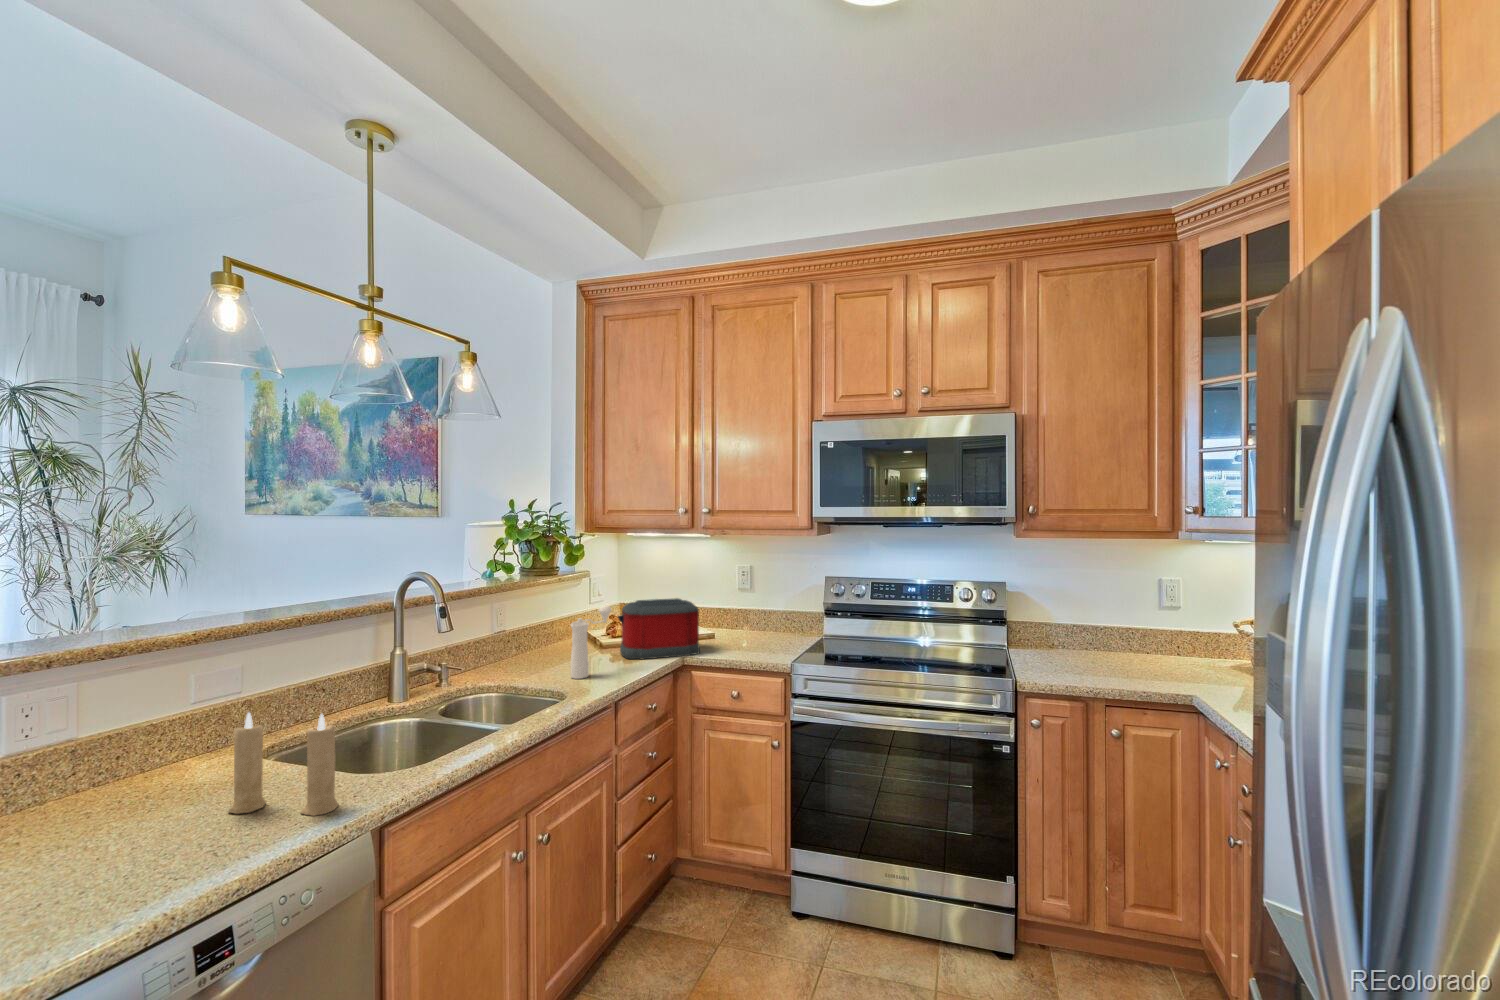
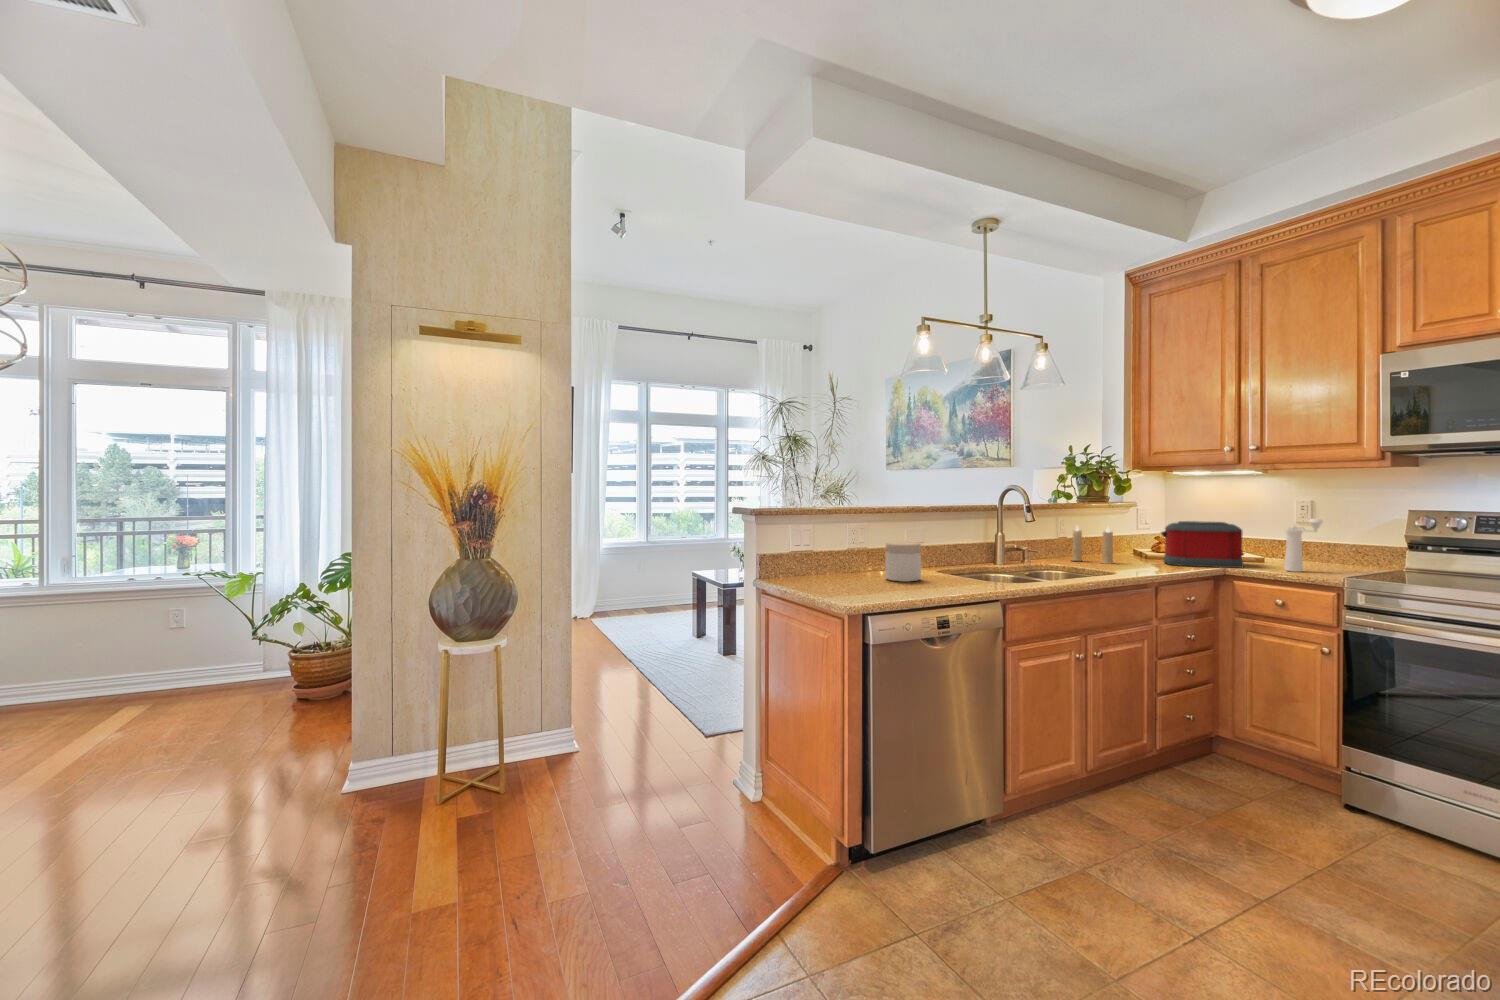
pepper mill: present [571,606,611,679] -> present [1284,519,1322,572]
jar: none [110,712,207,815] -> present [886,541,921,582]
candle: present [229,713,338,816] -> present [1072,526,1114,564]

